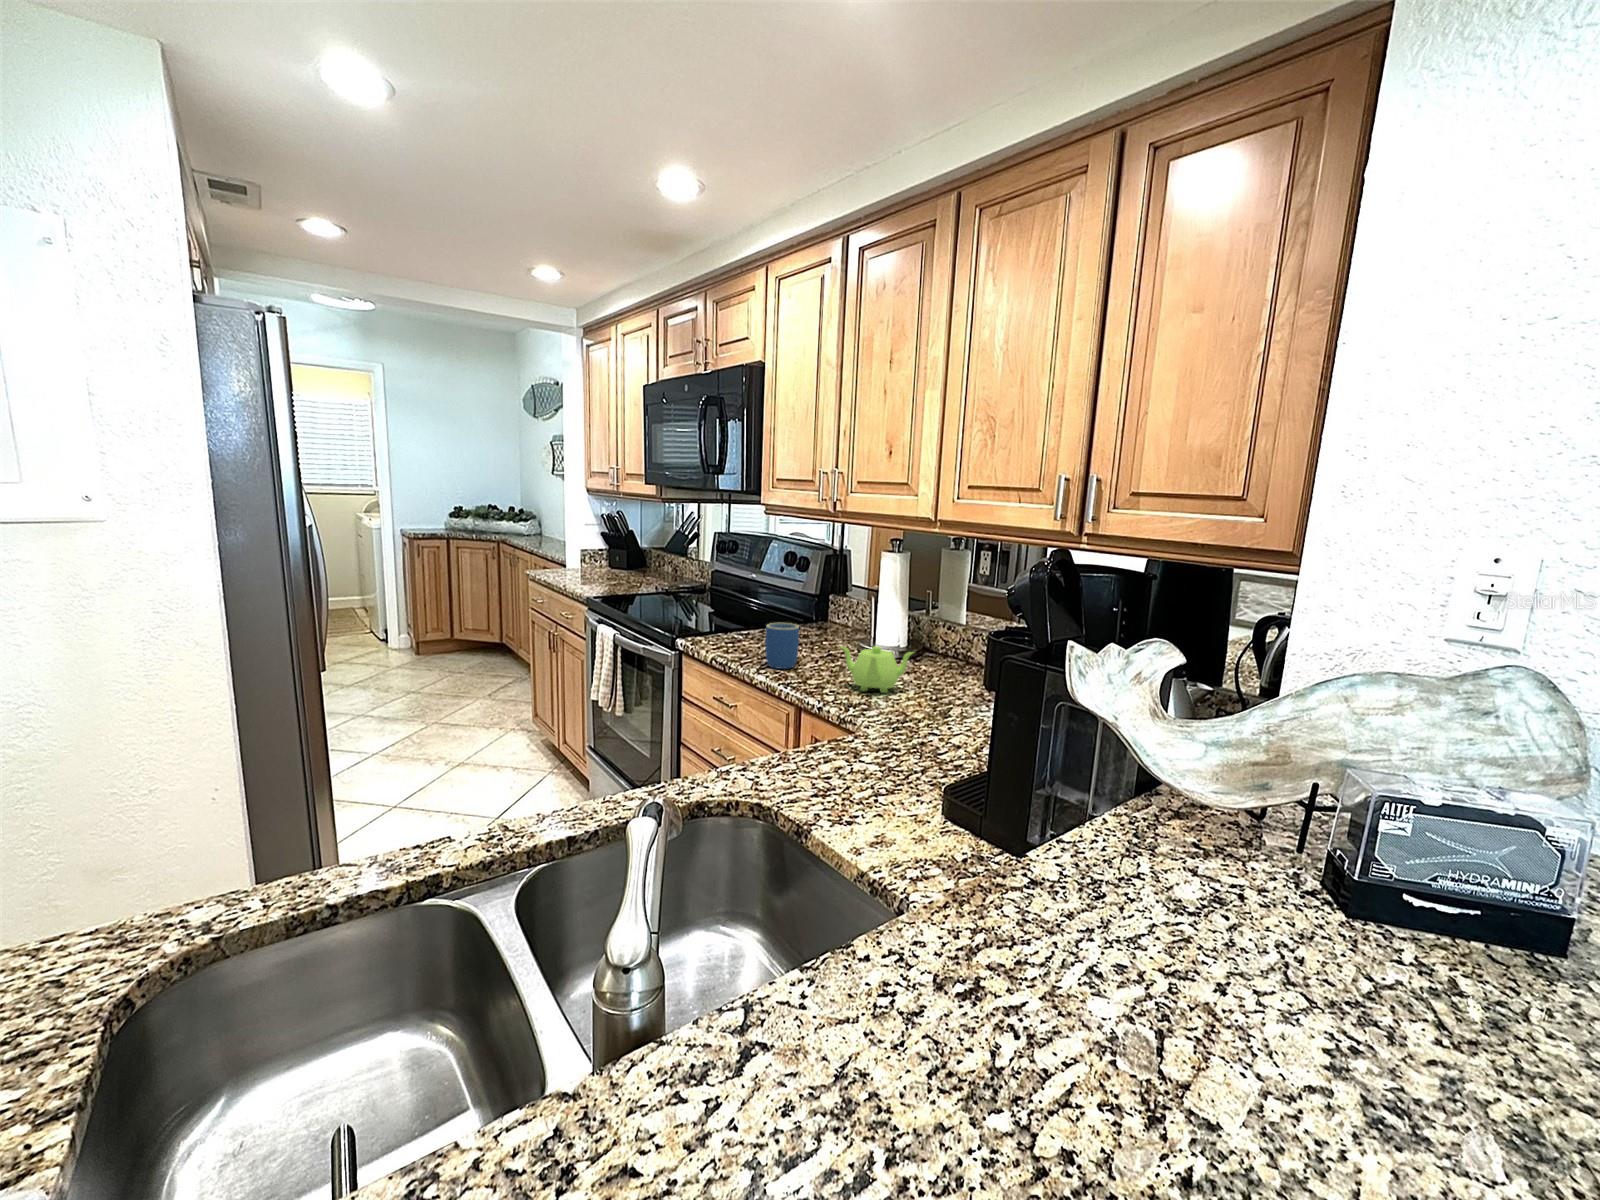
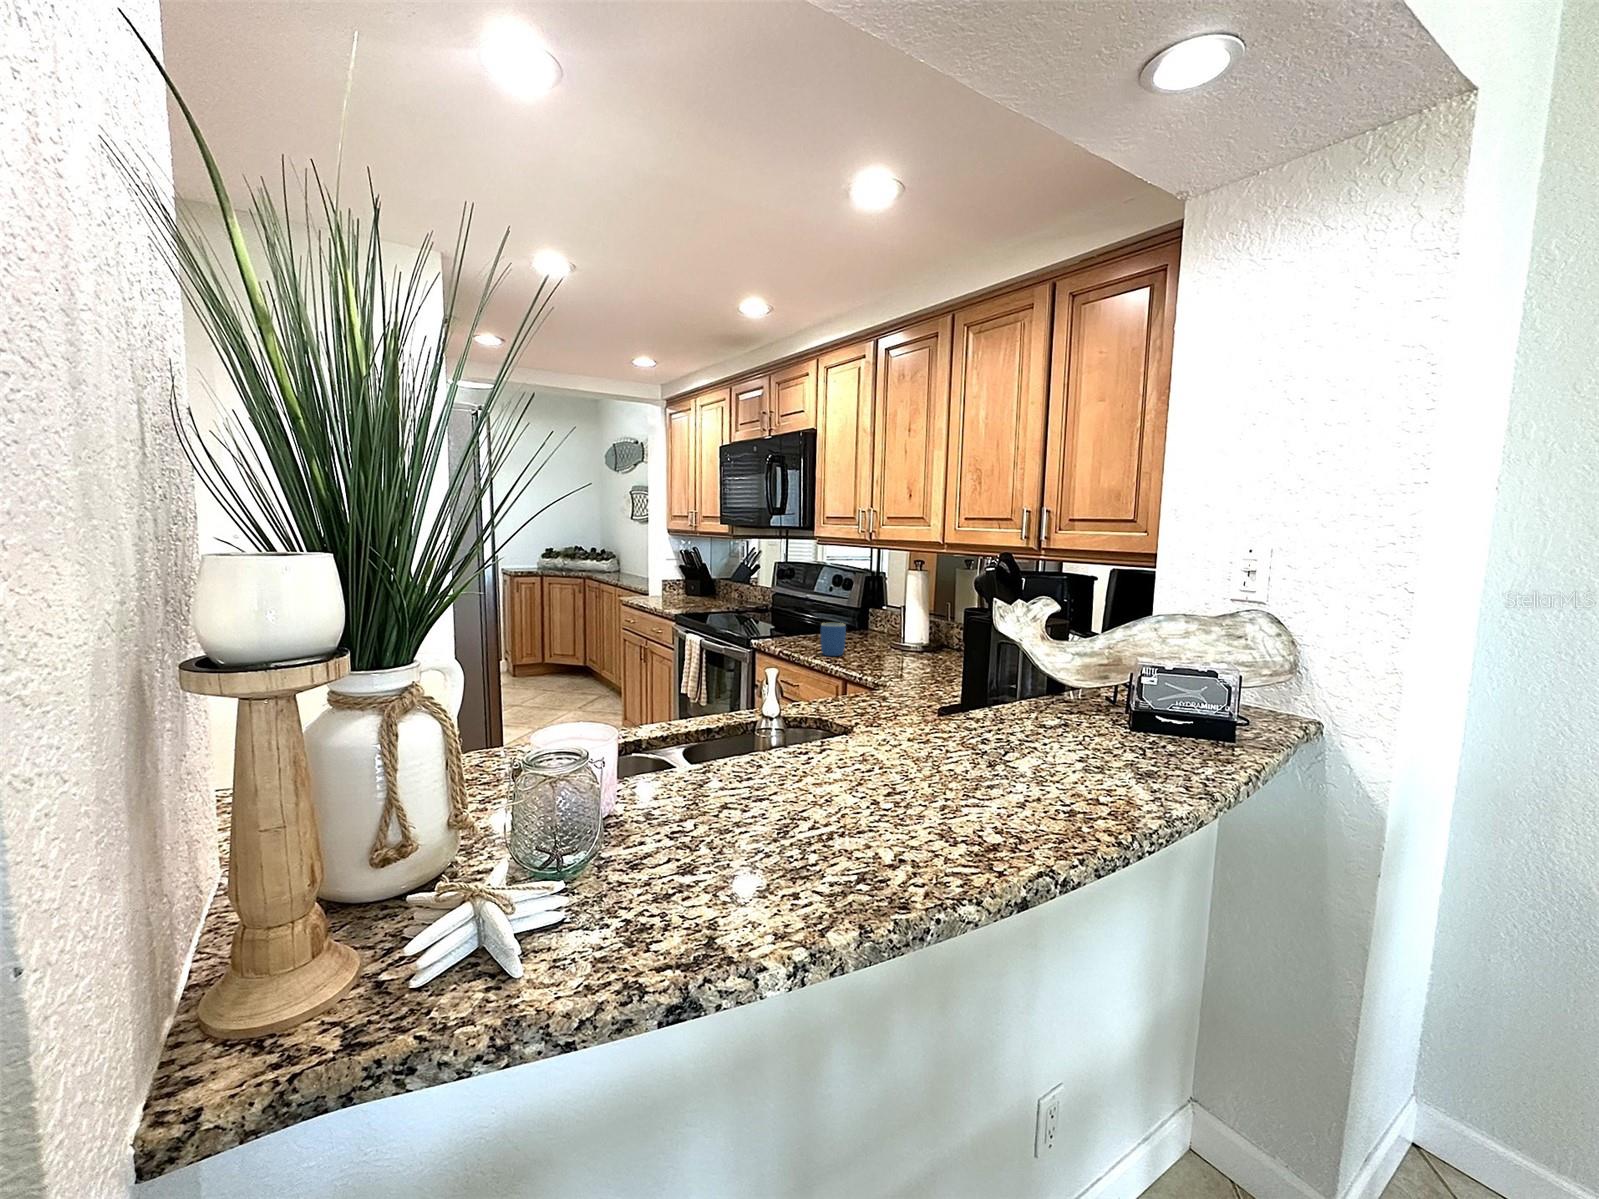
teapot: present [841,646,913,693] -> none [875,635,930,669]

